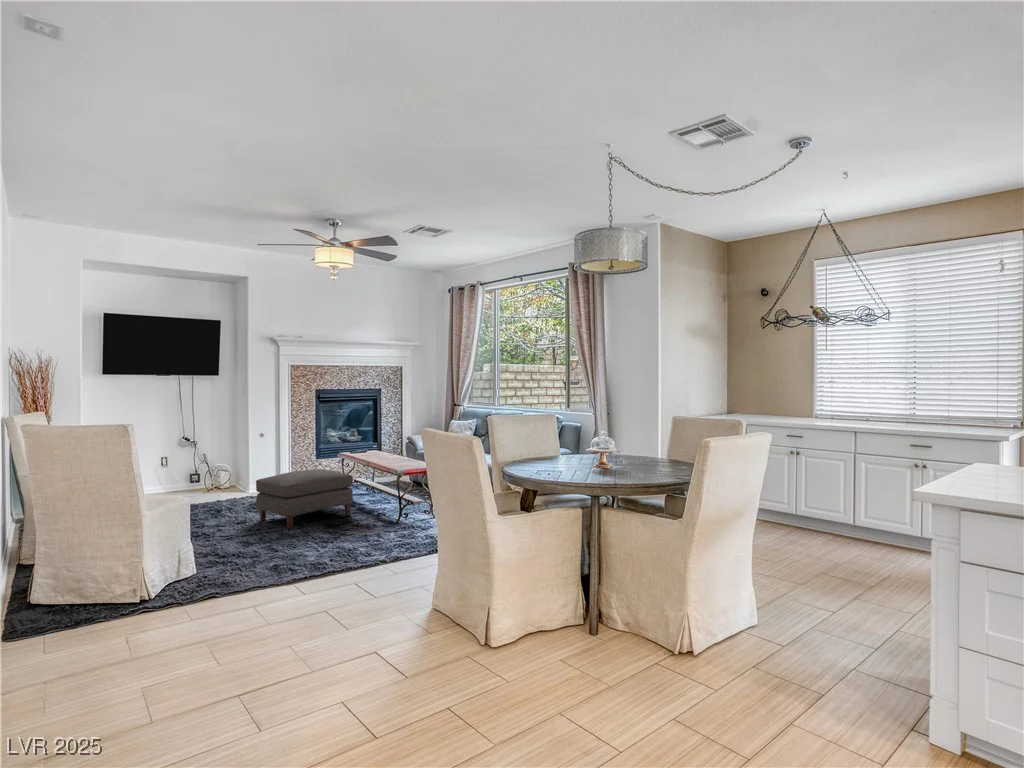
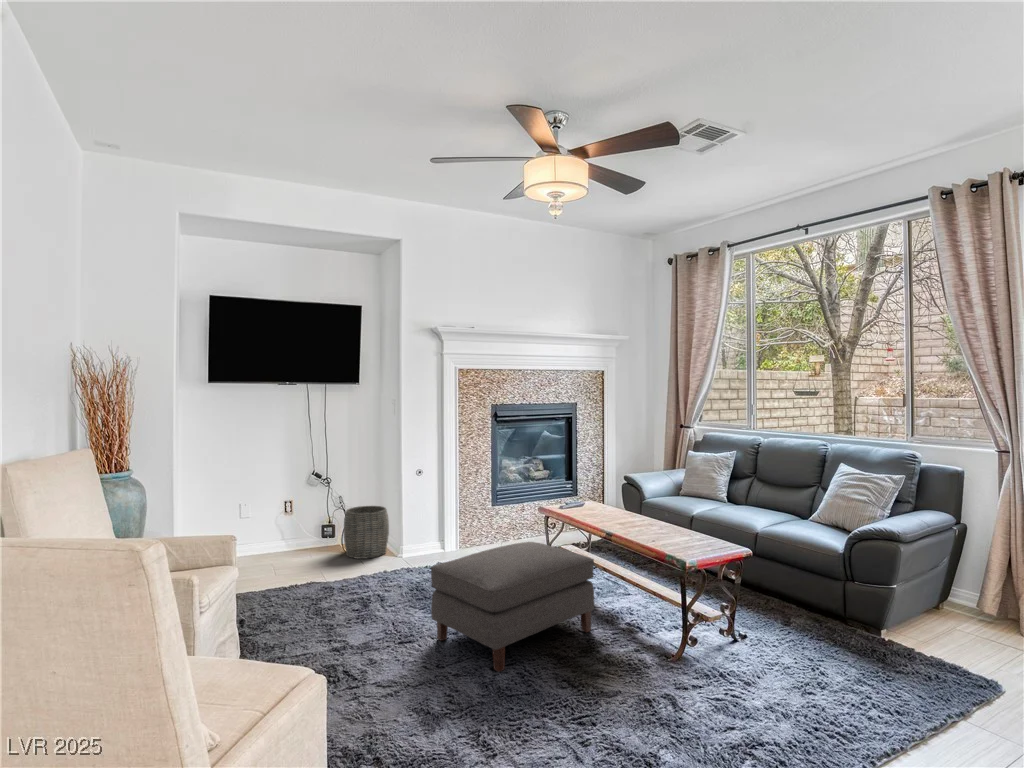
woven basket: none [207,459,240,493] -> present [344,506,389,559]

